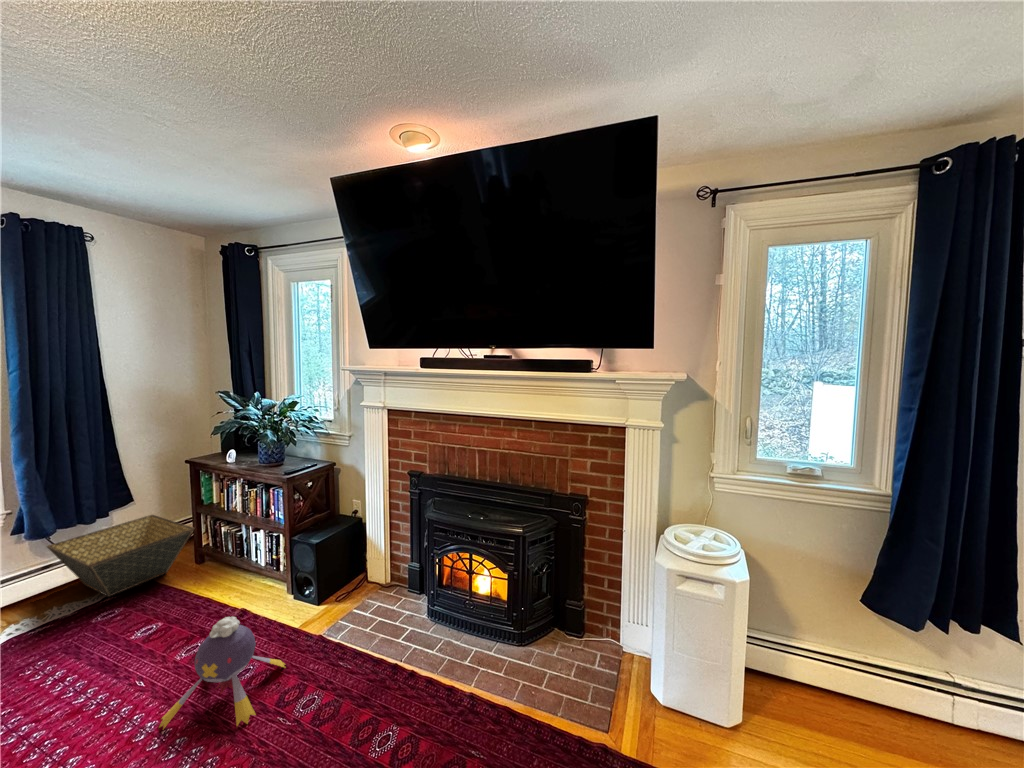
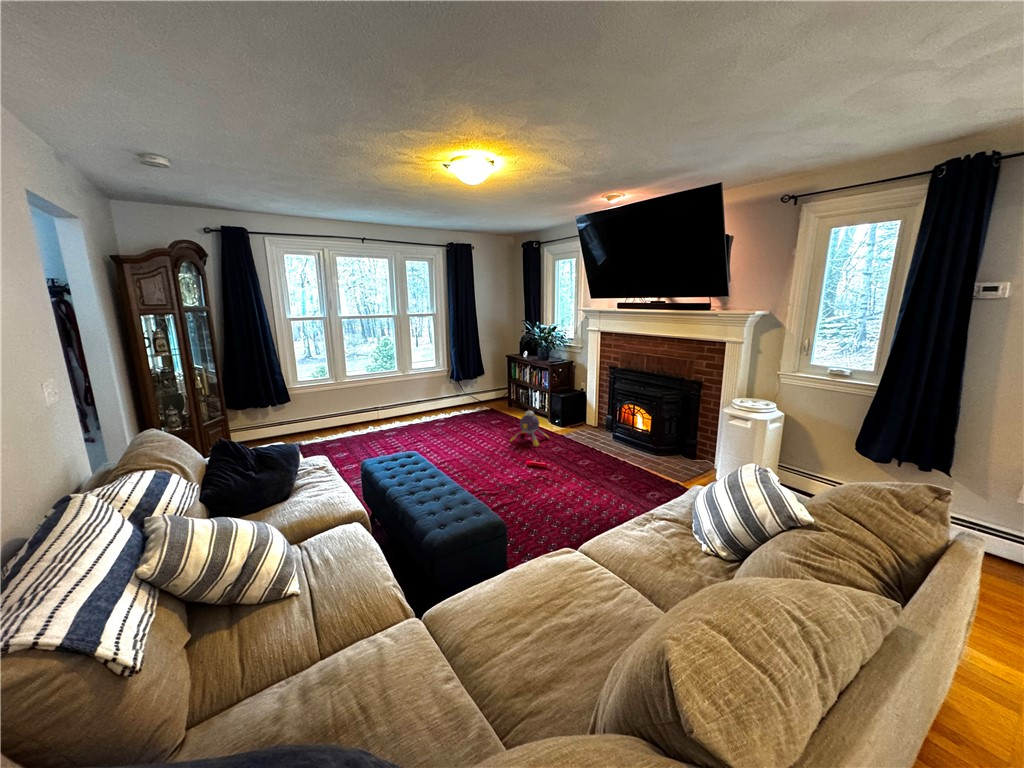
basket: present [47,515,194,597] -> none [461,382,510,410]

